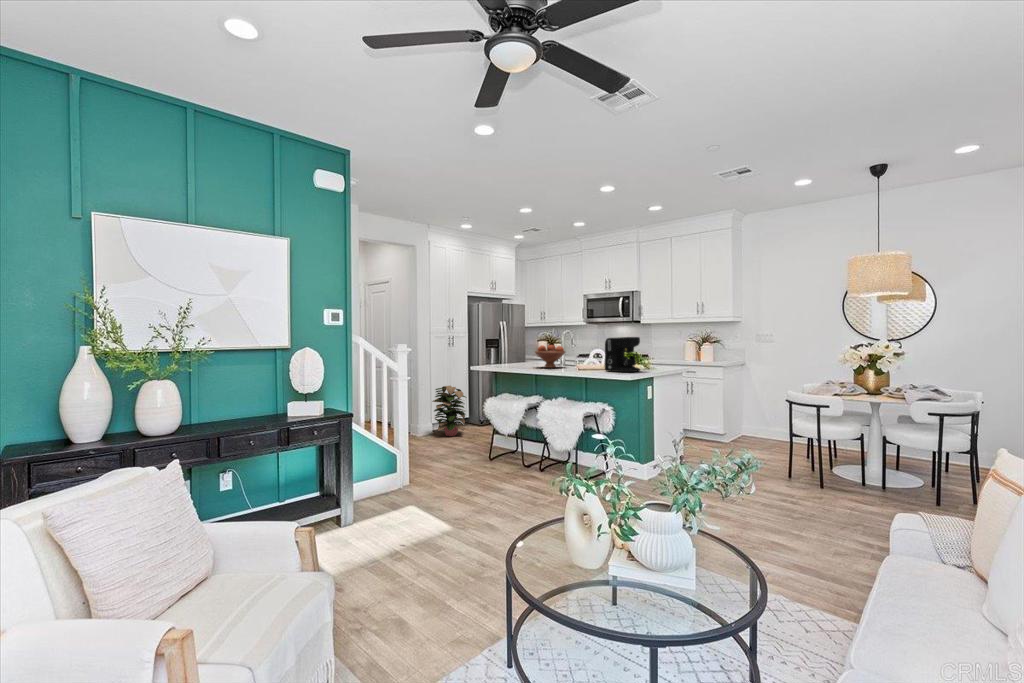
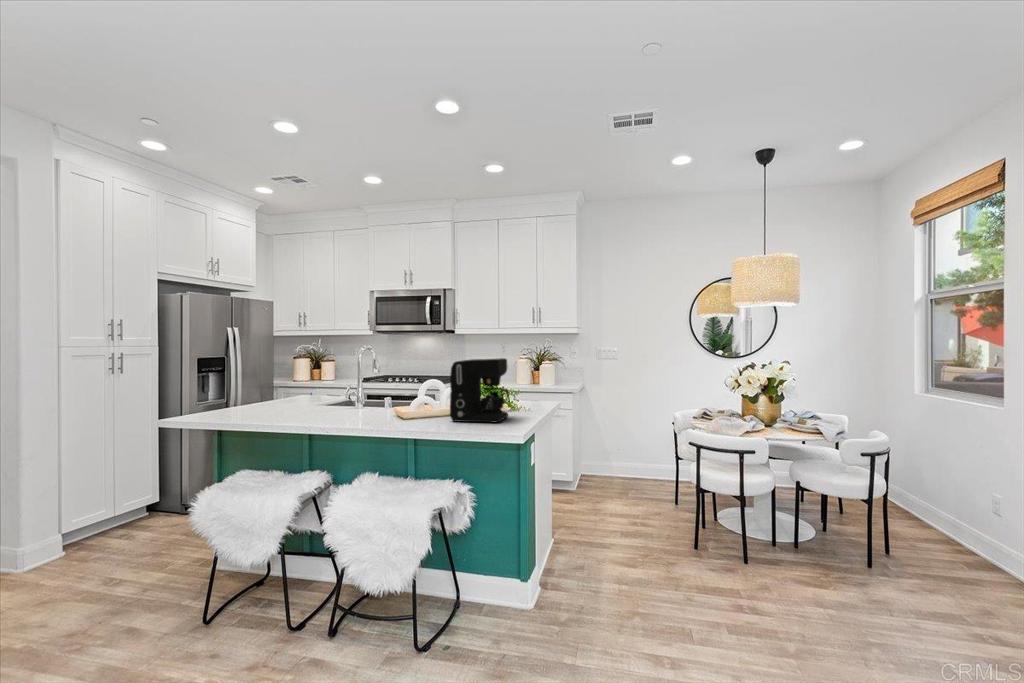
fruit bowl: present [535,345,565,368] -> none [307,373,368,417]
decorative plant: present [432,386,466,436] -> none [66,453,156,557]

